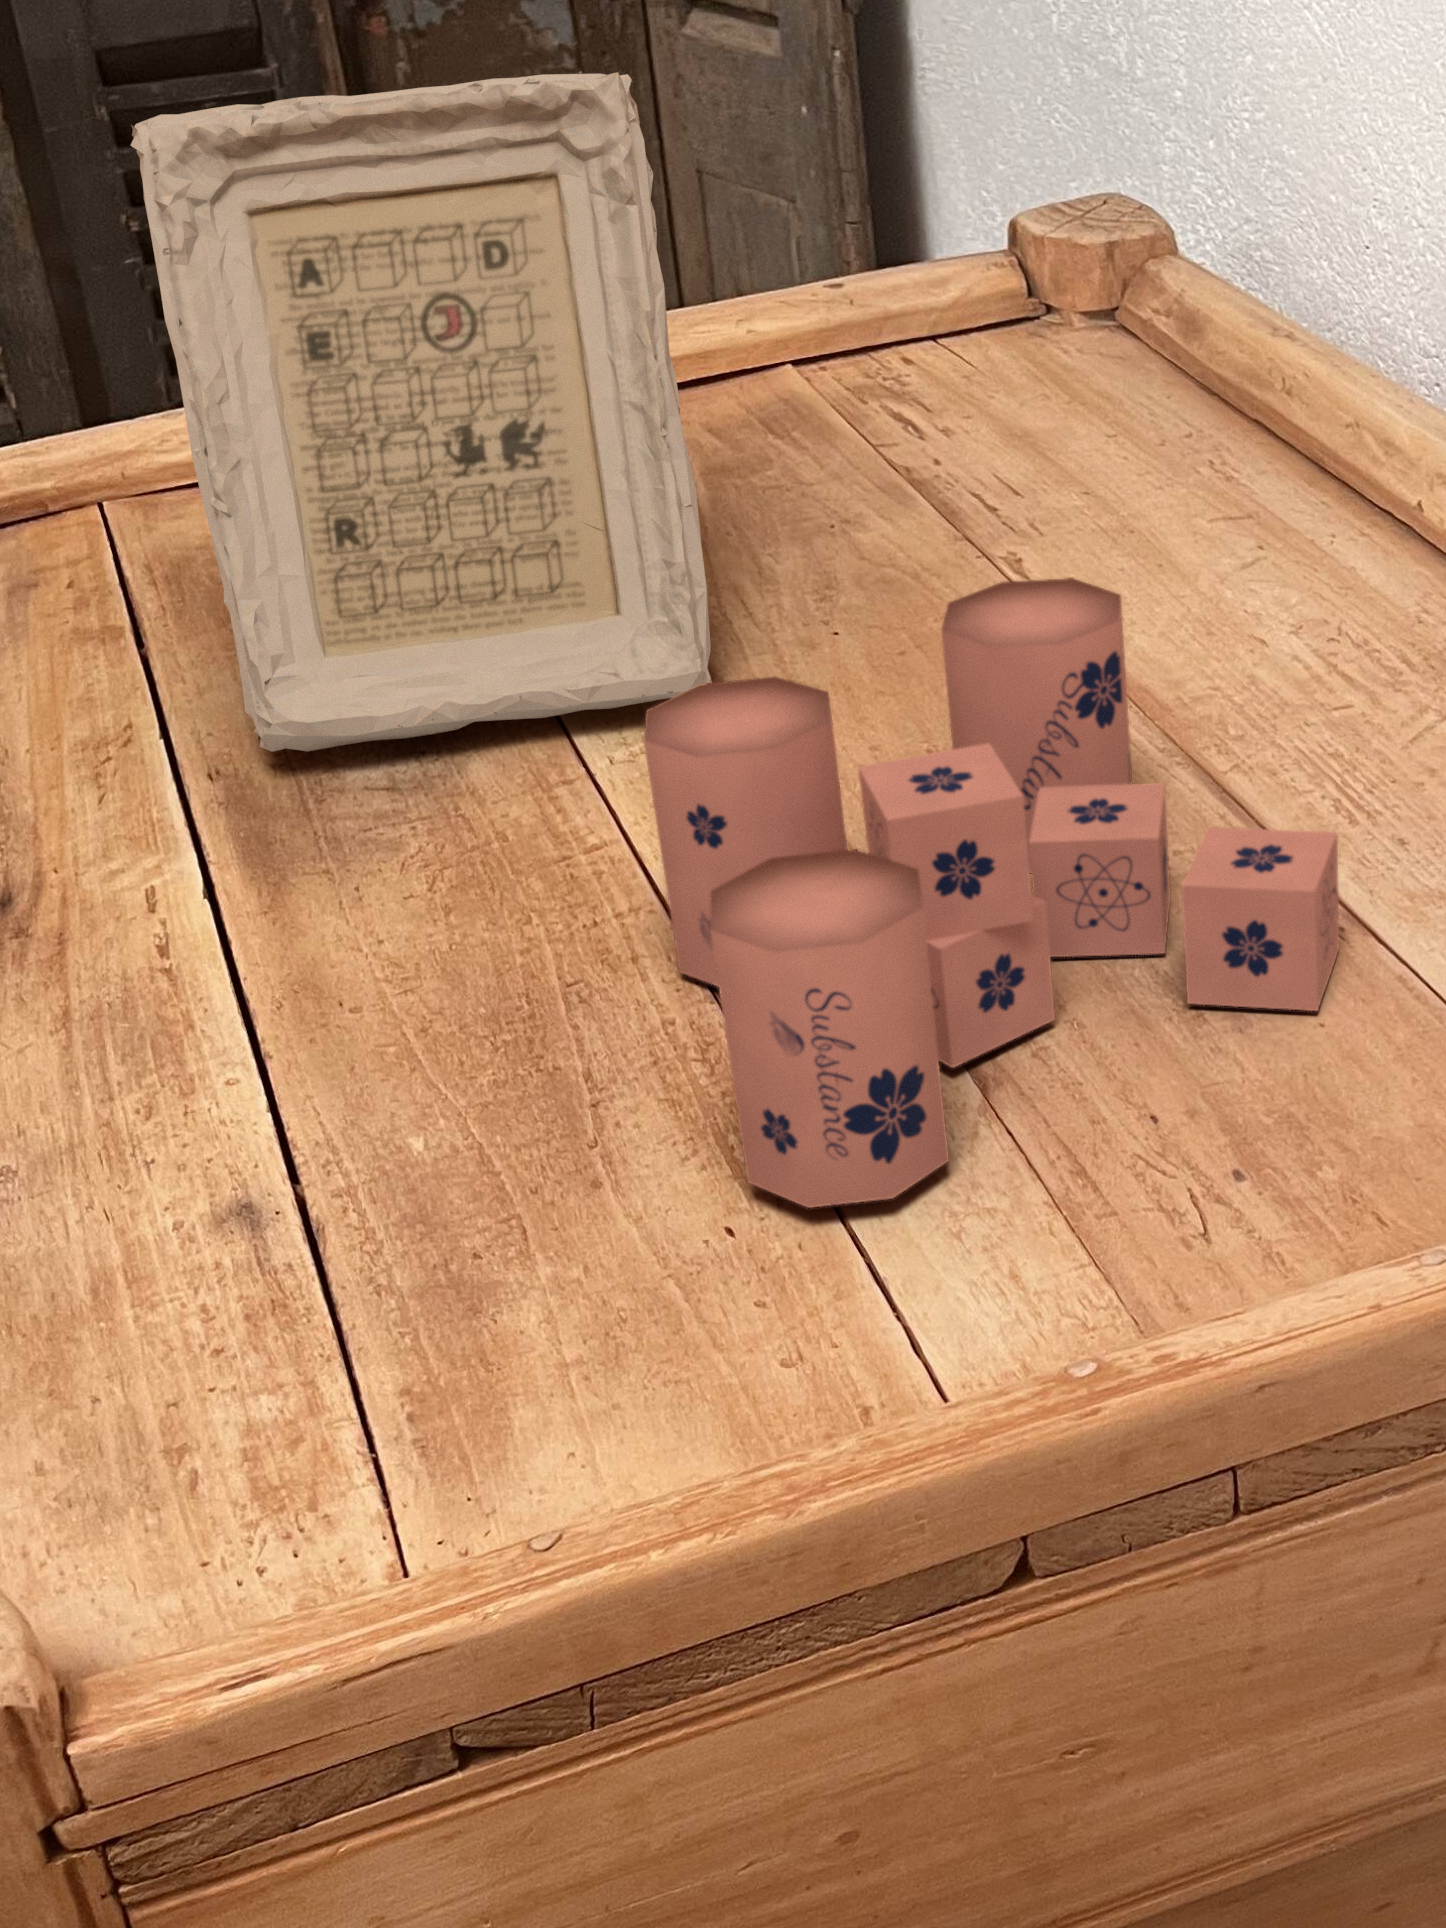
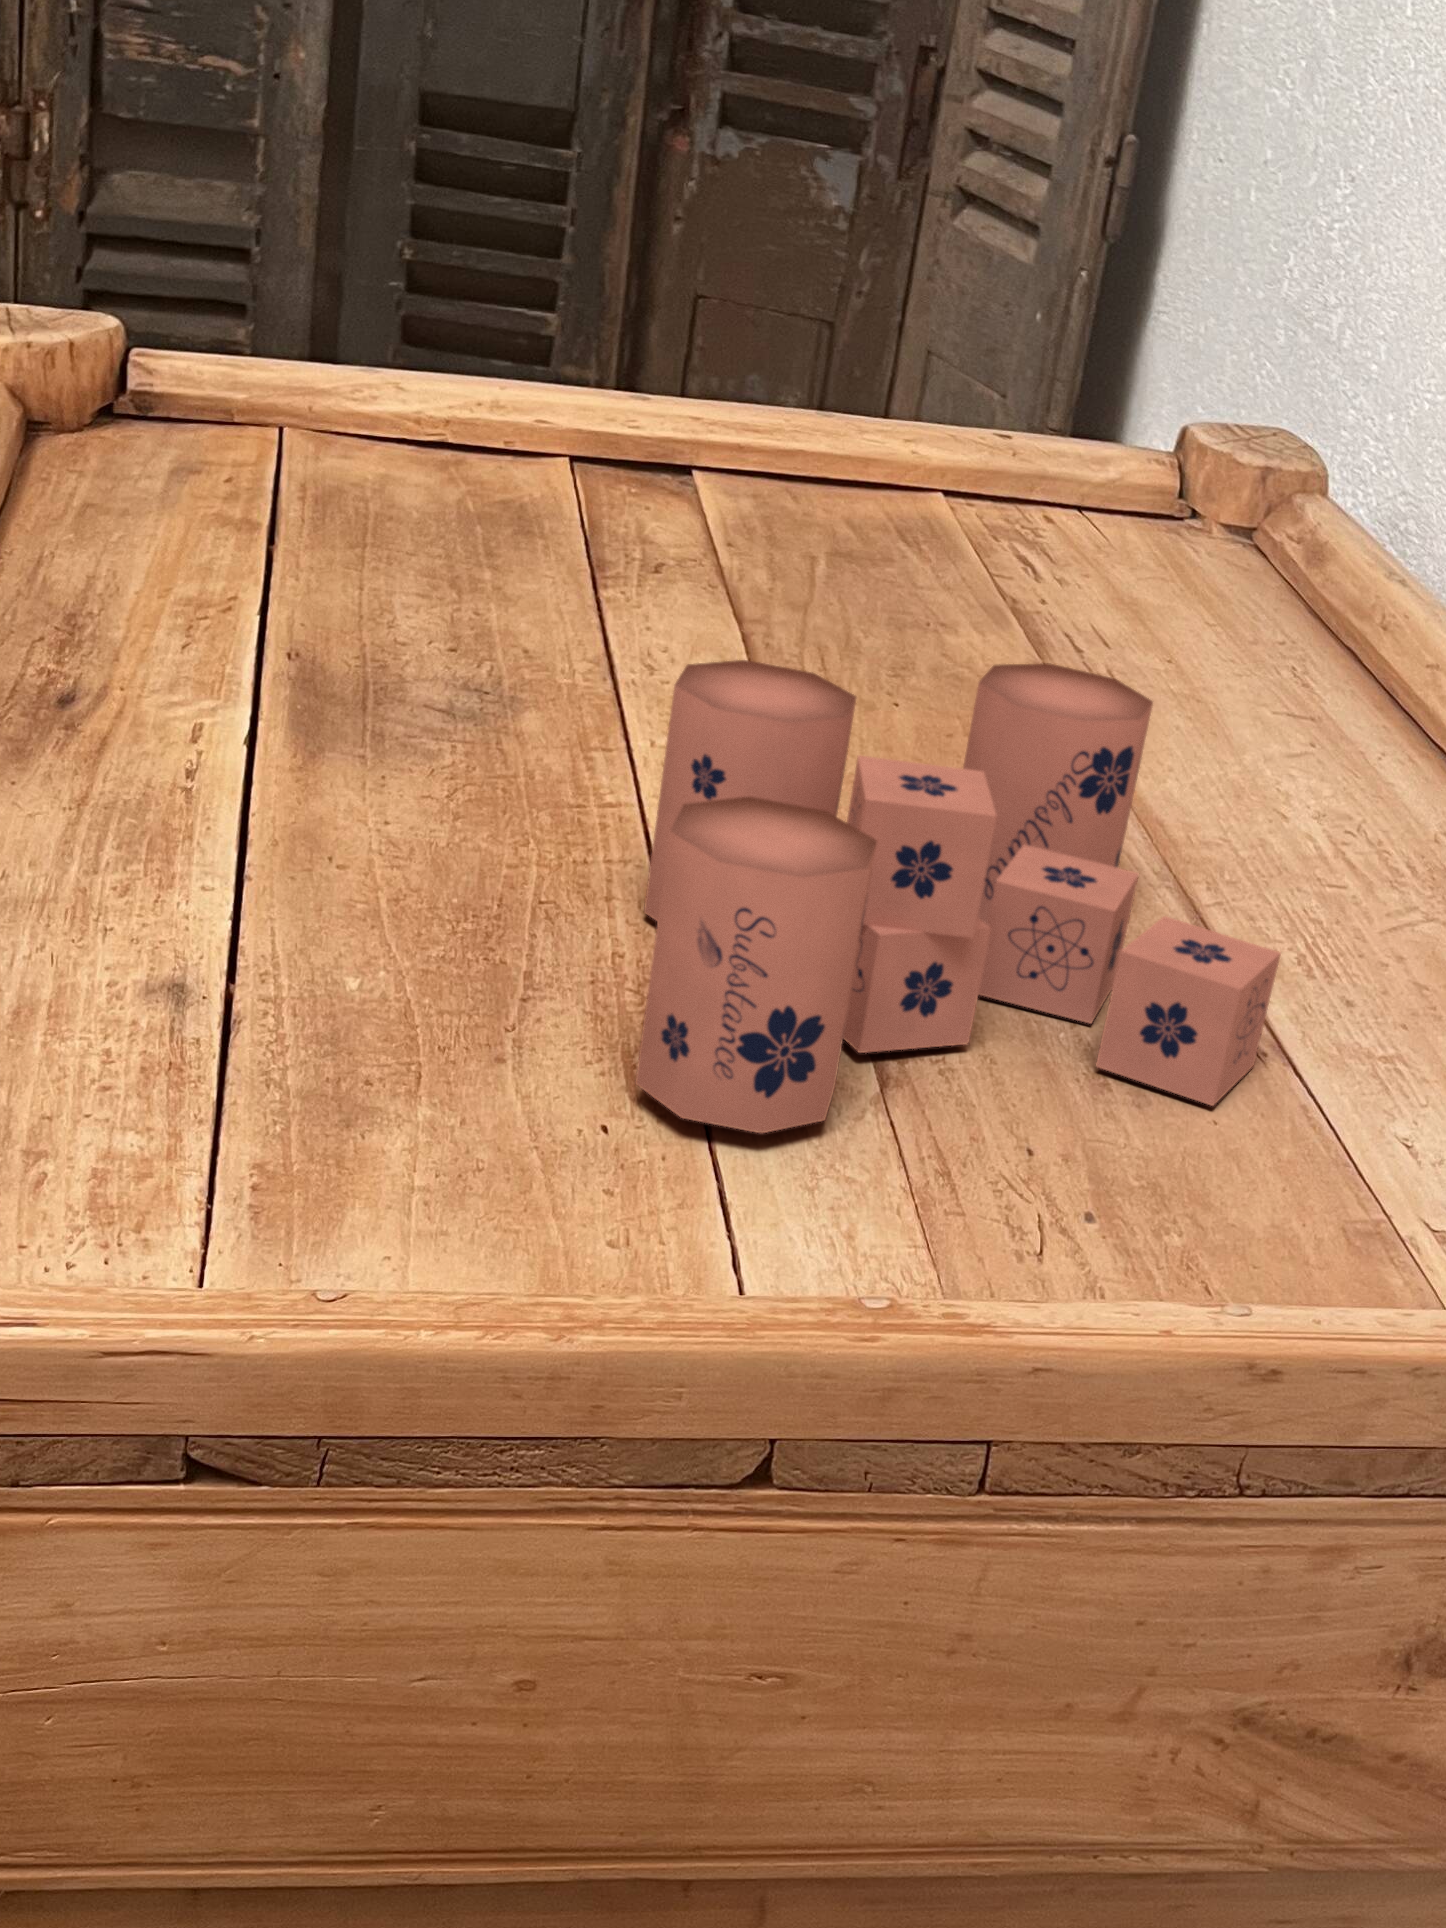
picture frame: present [131,71,712,752] -> none [340,67,862,711]

